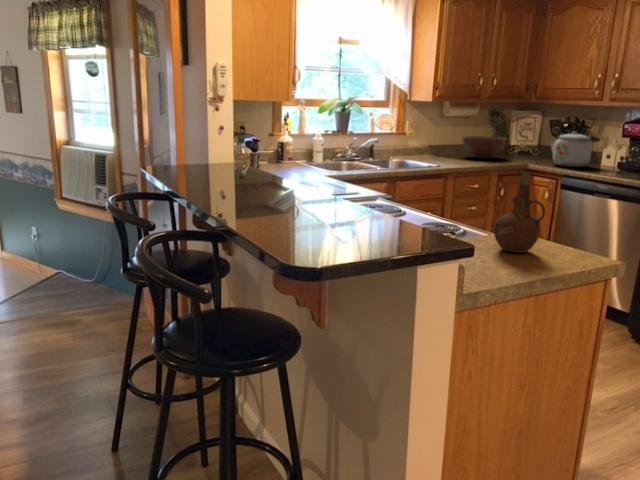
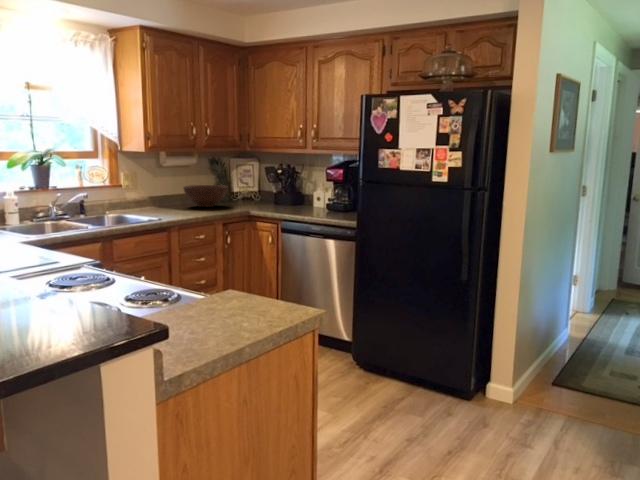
kettle: present [551,132,600,167] -> none [268,177,310,210]
ceramic pitcher: present [494,172,545,253] -> none [208,230,259,318]

